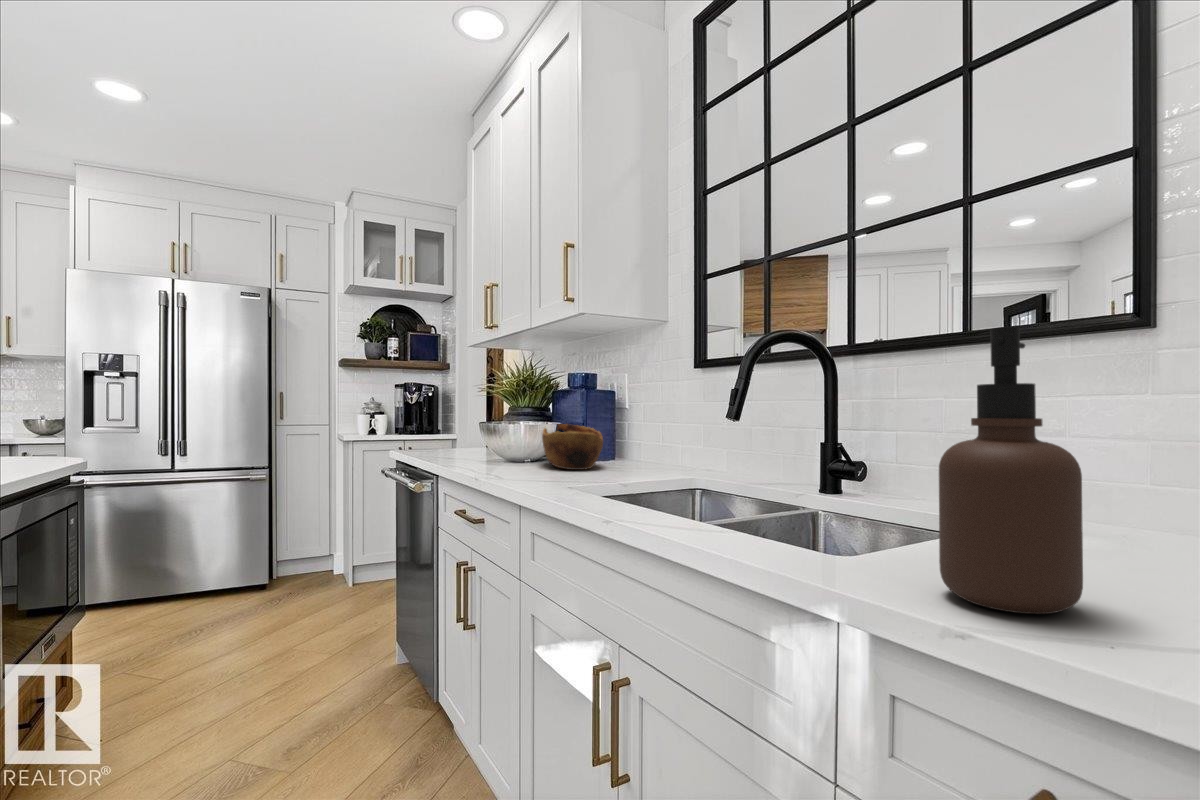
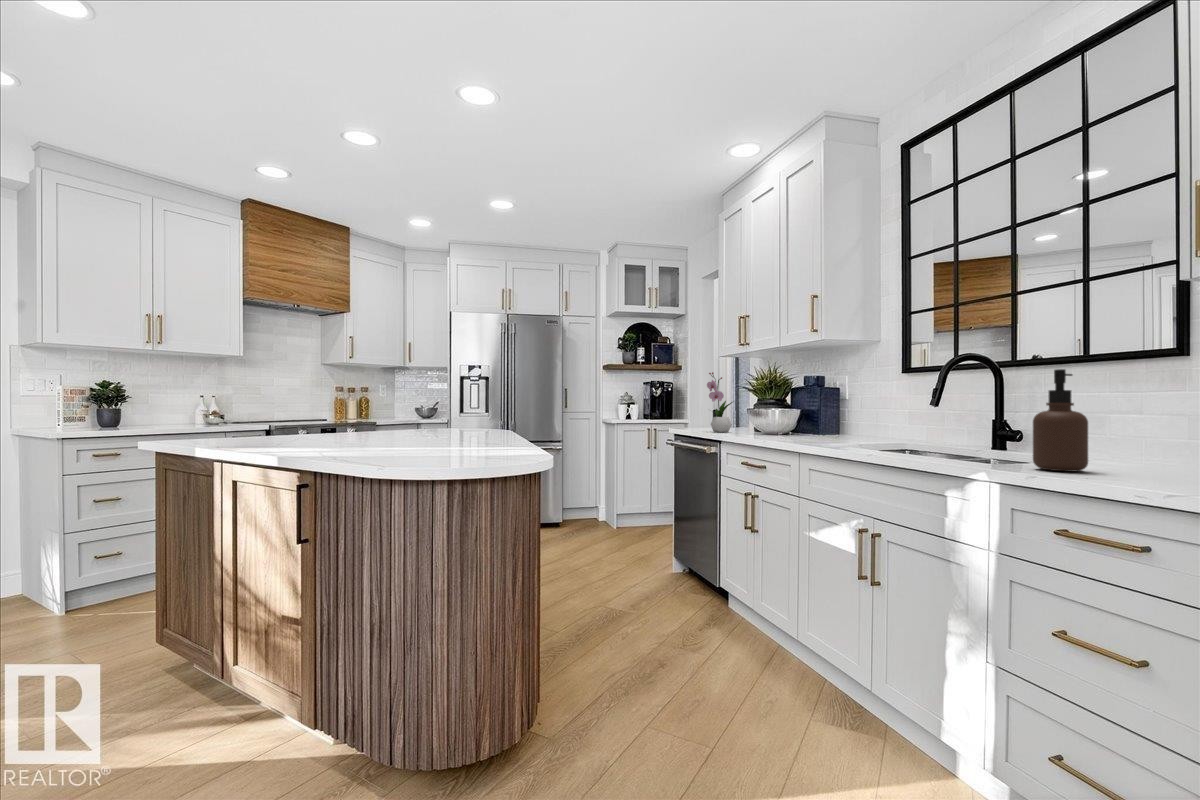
flower arrangement: none [429,366,472,458] -> present [707,372,733,432]
wooden bowl: present [542,424,603,470] -> none [791,410,838,439]

